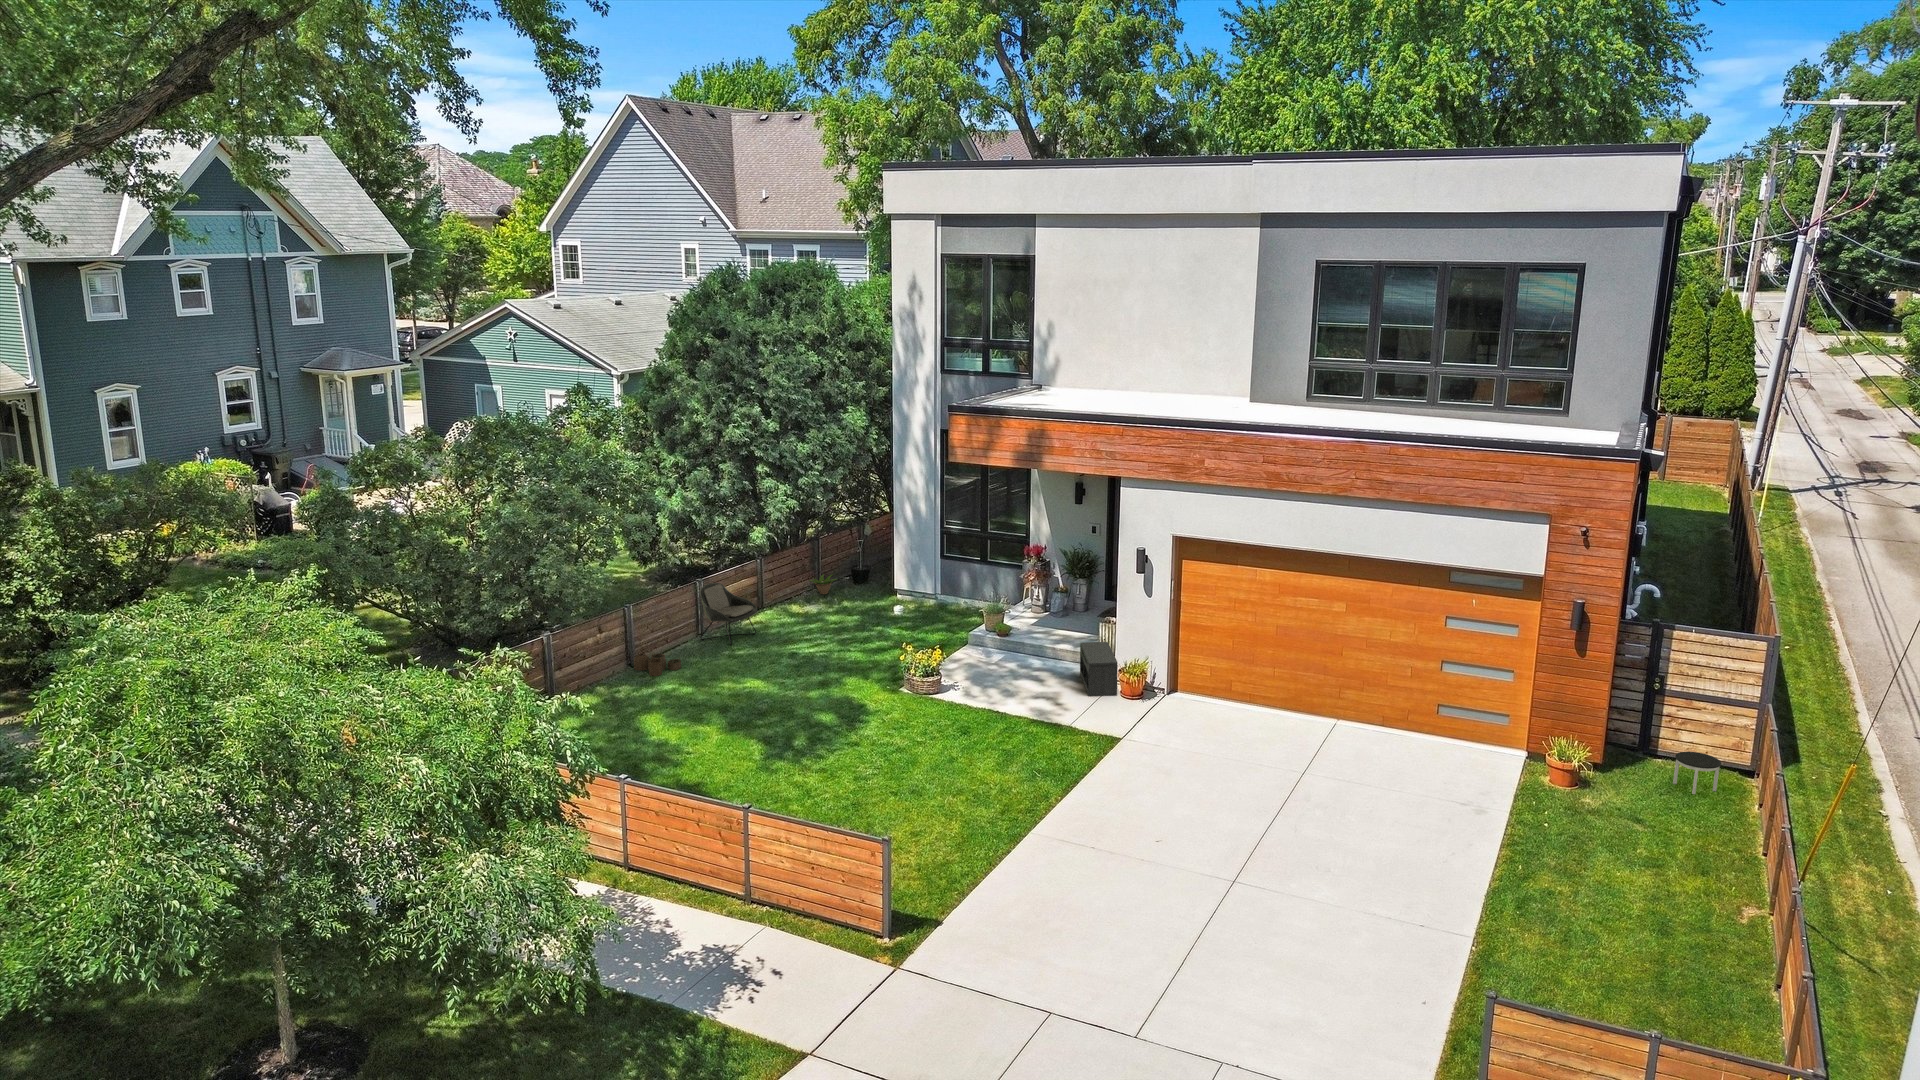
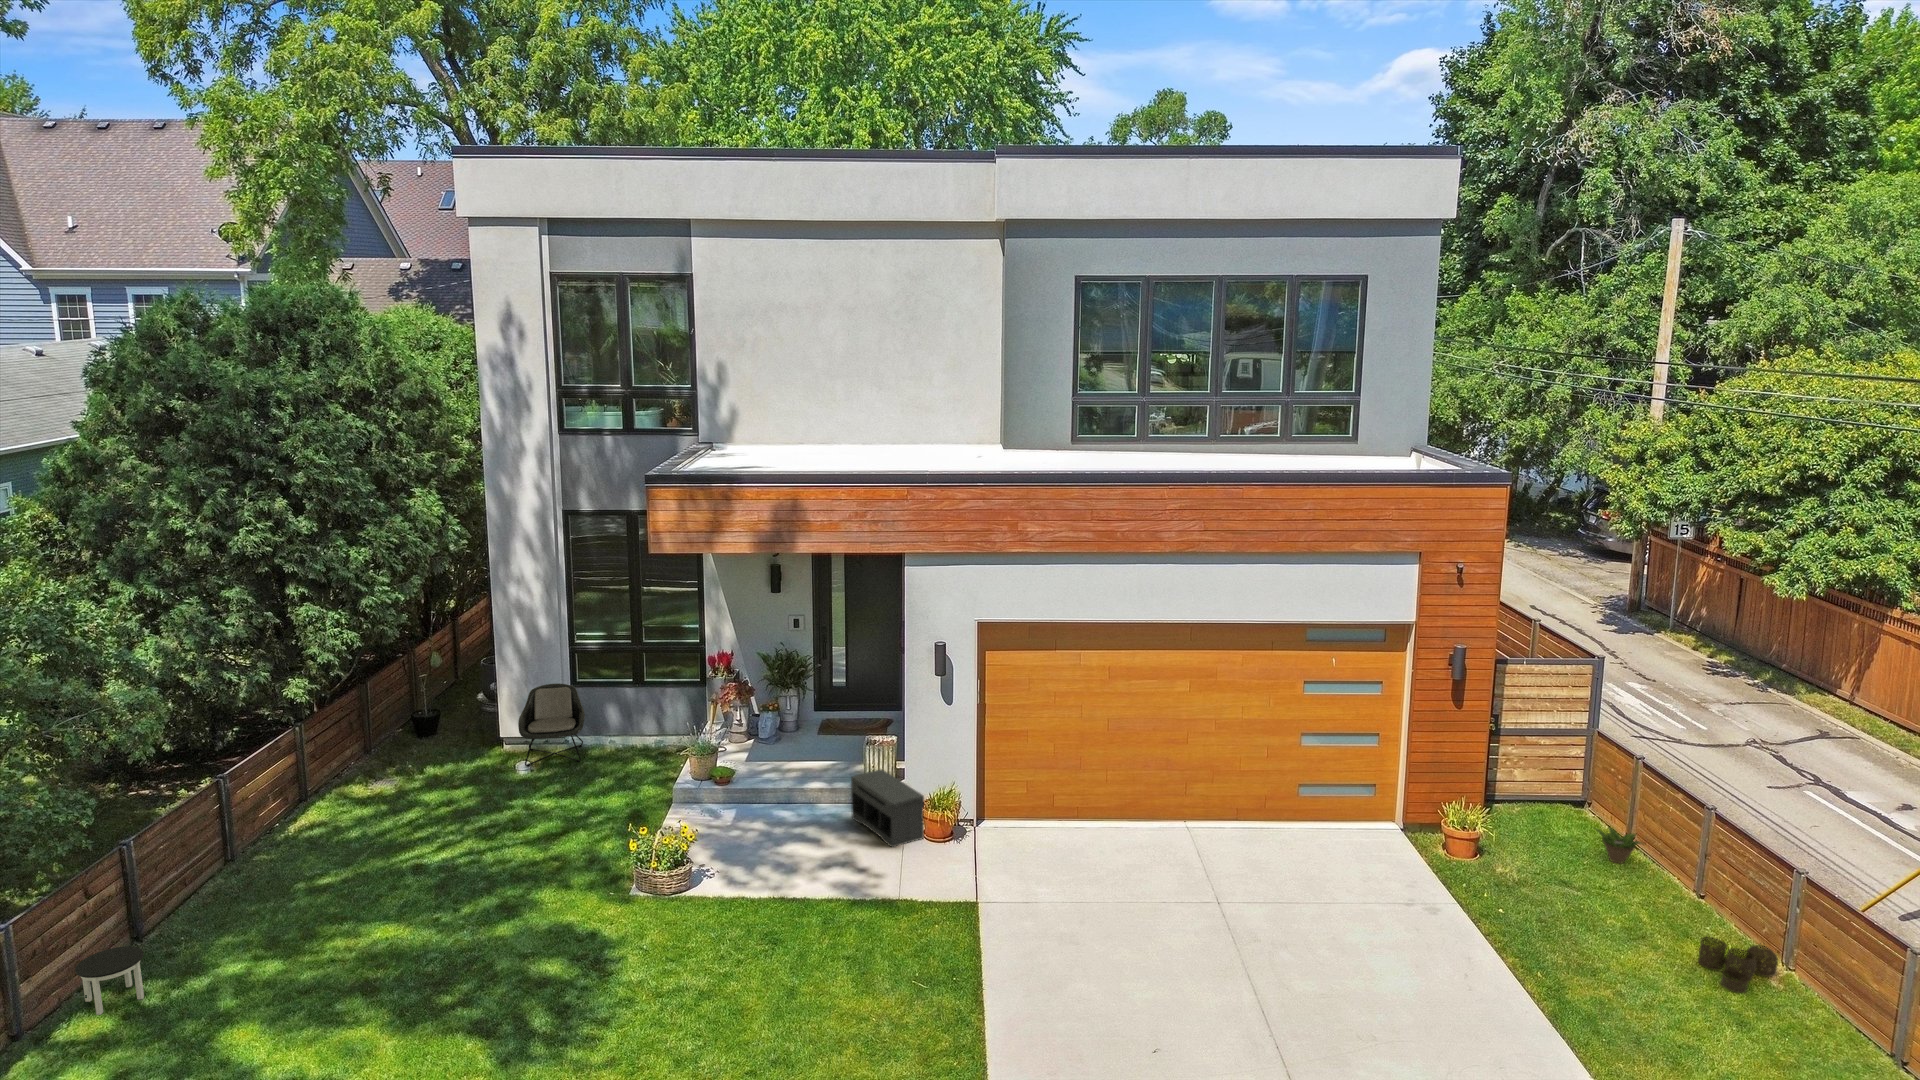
decorative plant: present [809,574,837,594] -> present [1596,827,1642,863]
lounge chair: present [700,583,758,645] -> present [518,683,585,767]
woven basket: present [634,654,681,676] -> present [1698,937,1778,993]
round table: present [1673,752,1721,794] -> present [75,946,144,1015]

